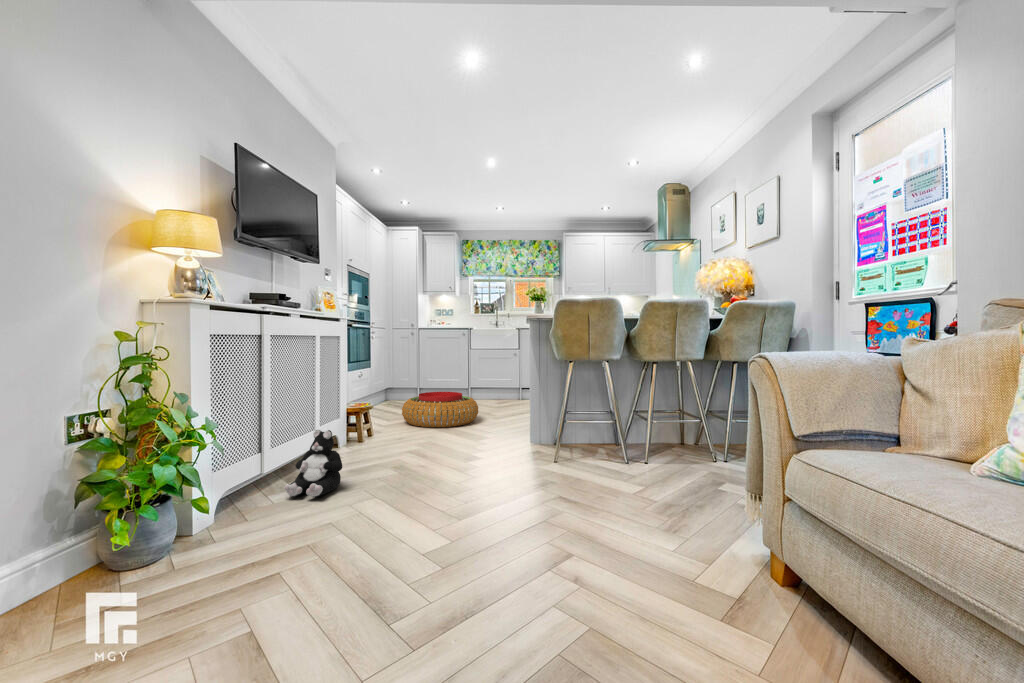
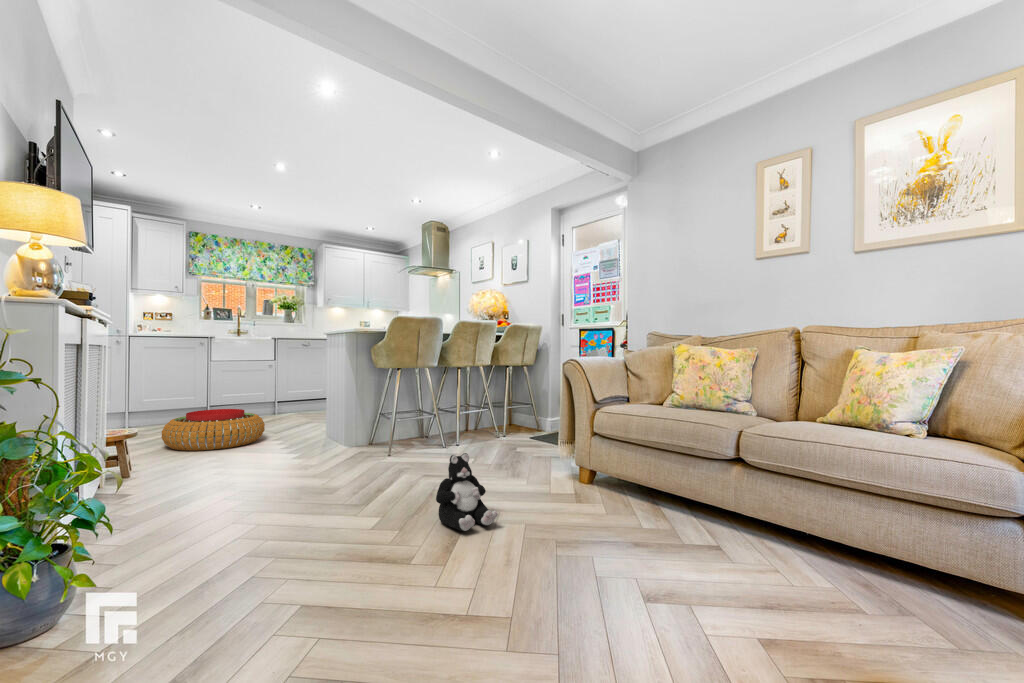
plush toy: present [284,430,342,497] -> present [436,453,498,531]

